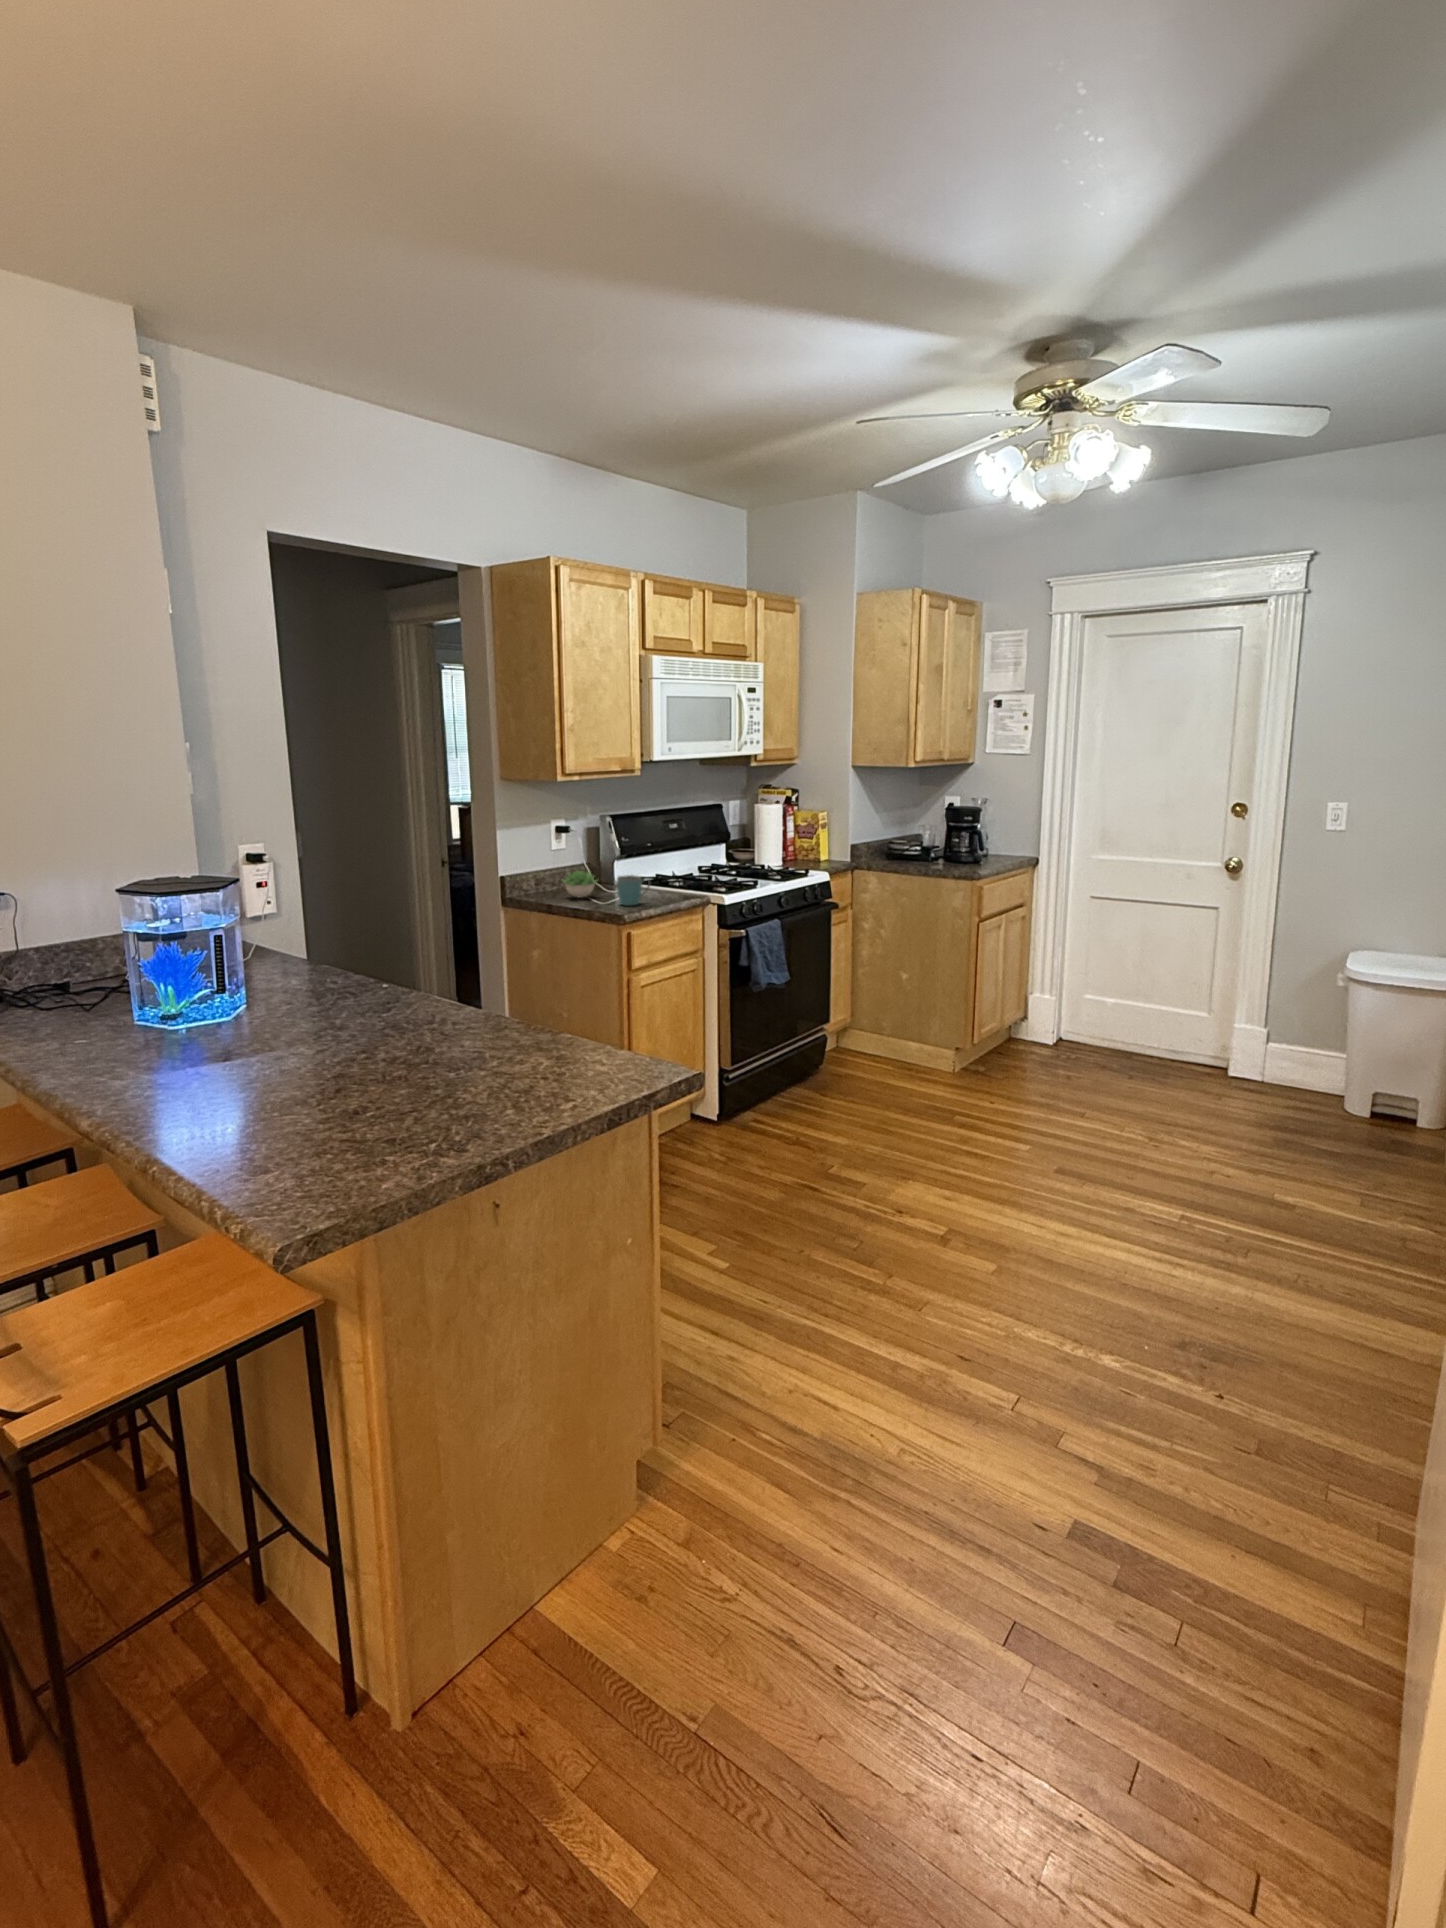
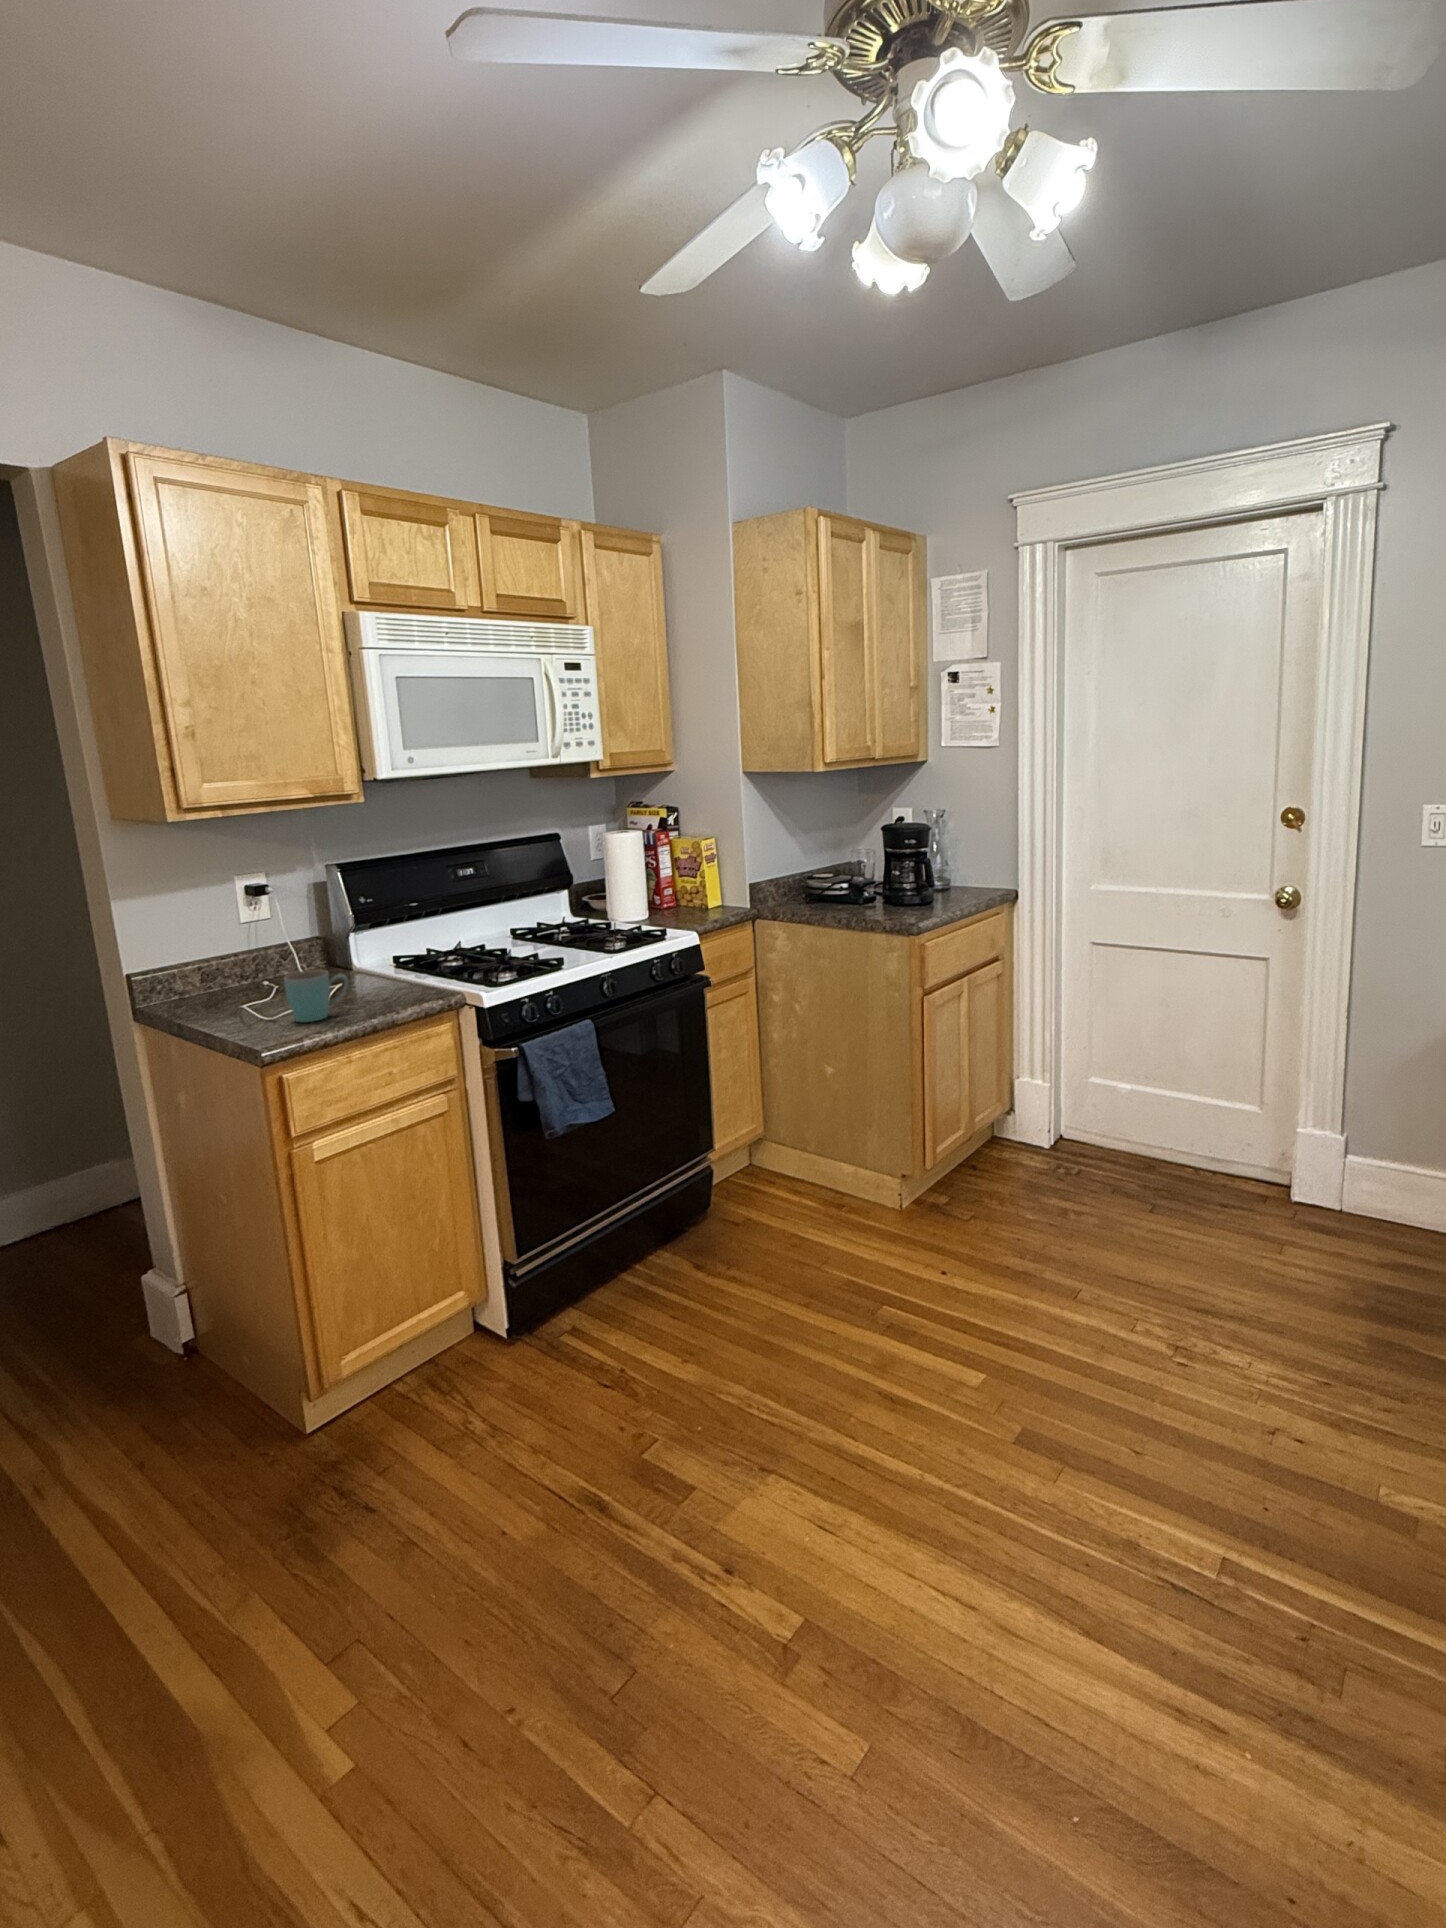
succulent plant: present [562,871,597,898] -> none [223,959,286,1004]

